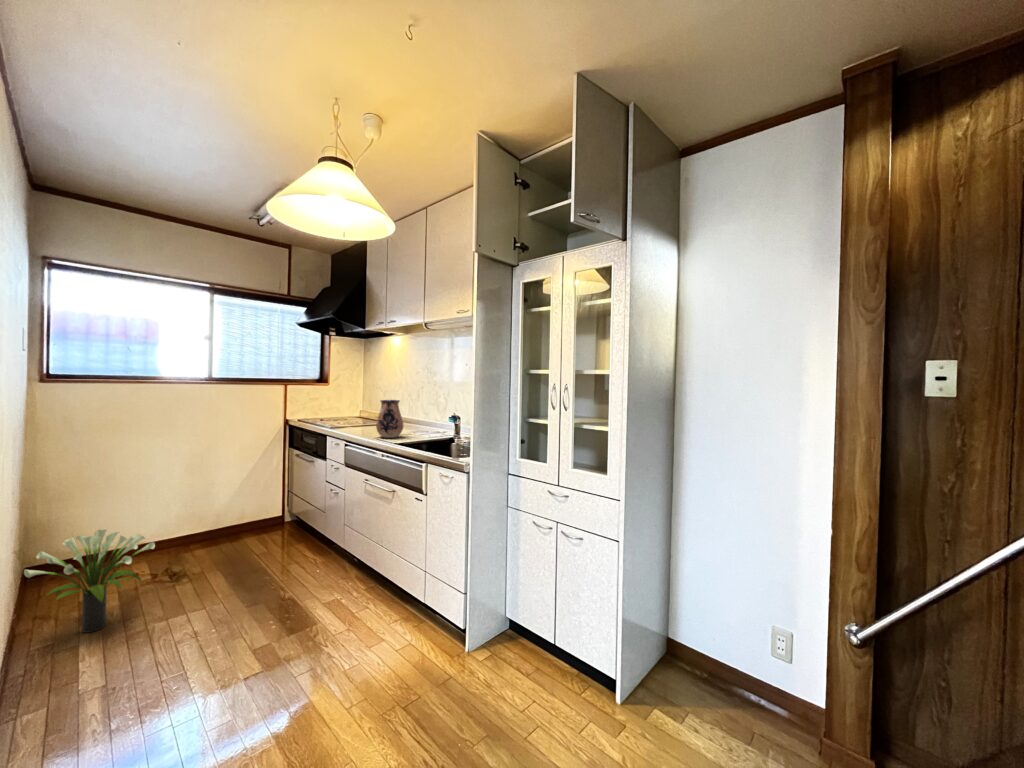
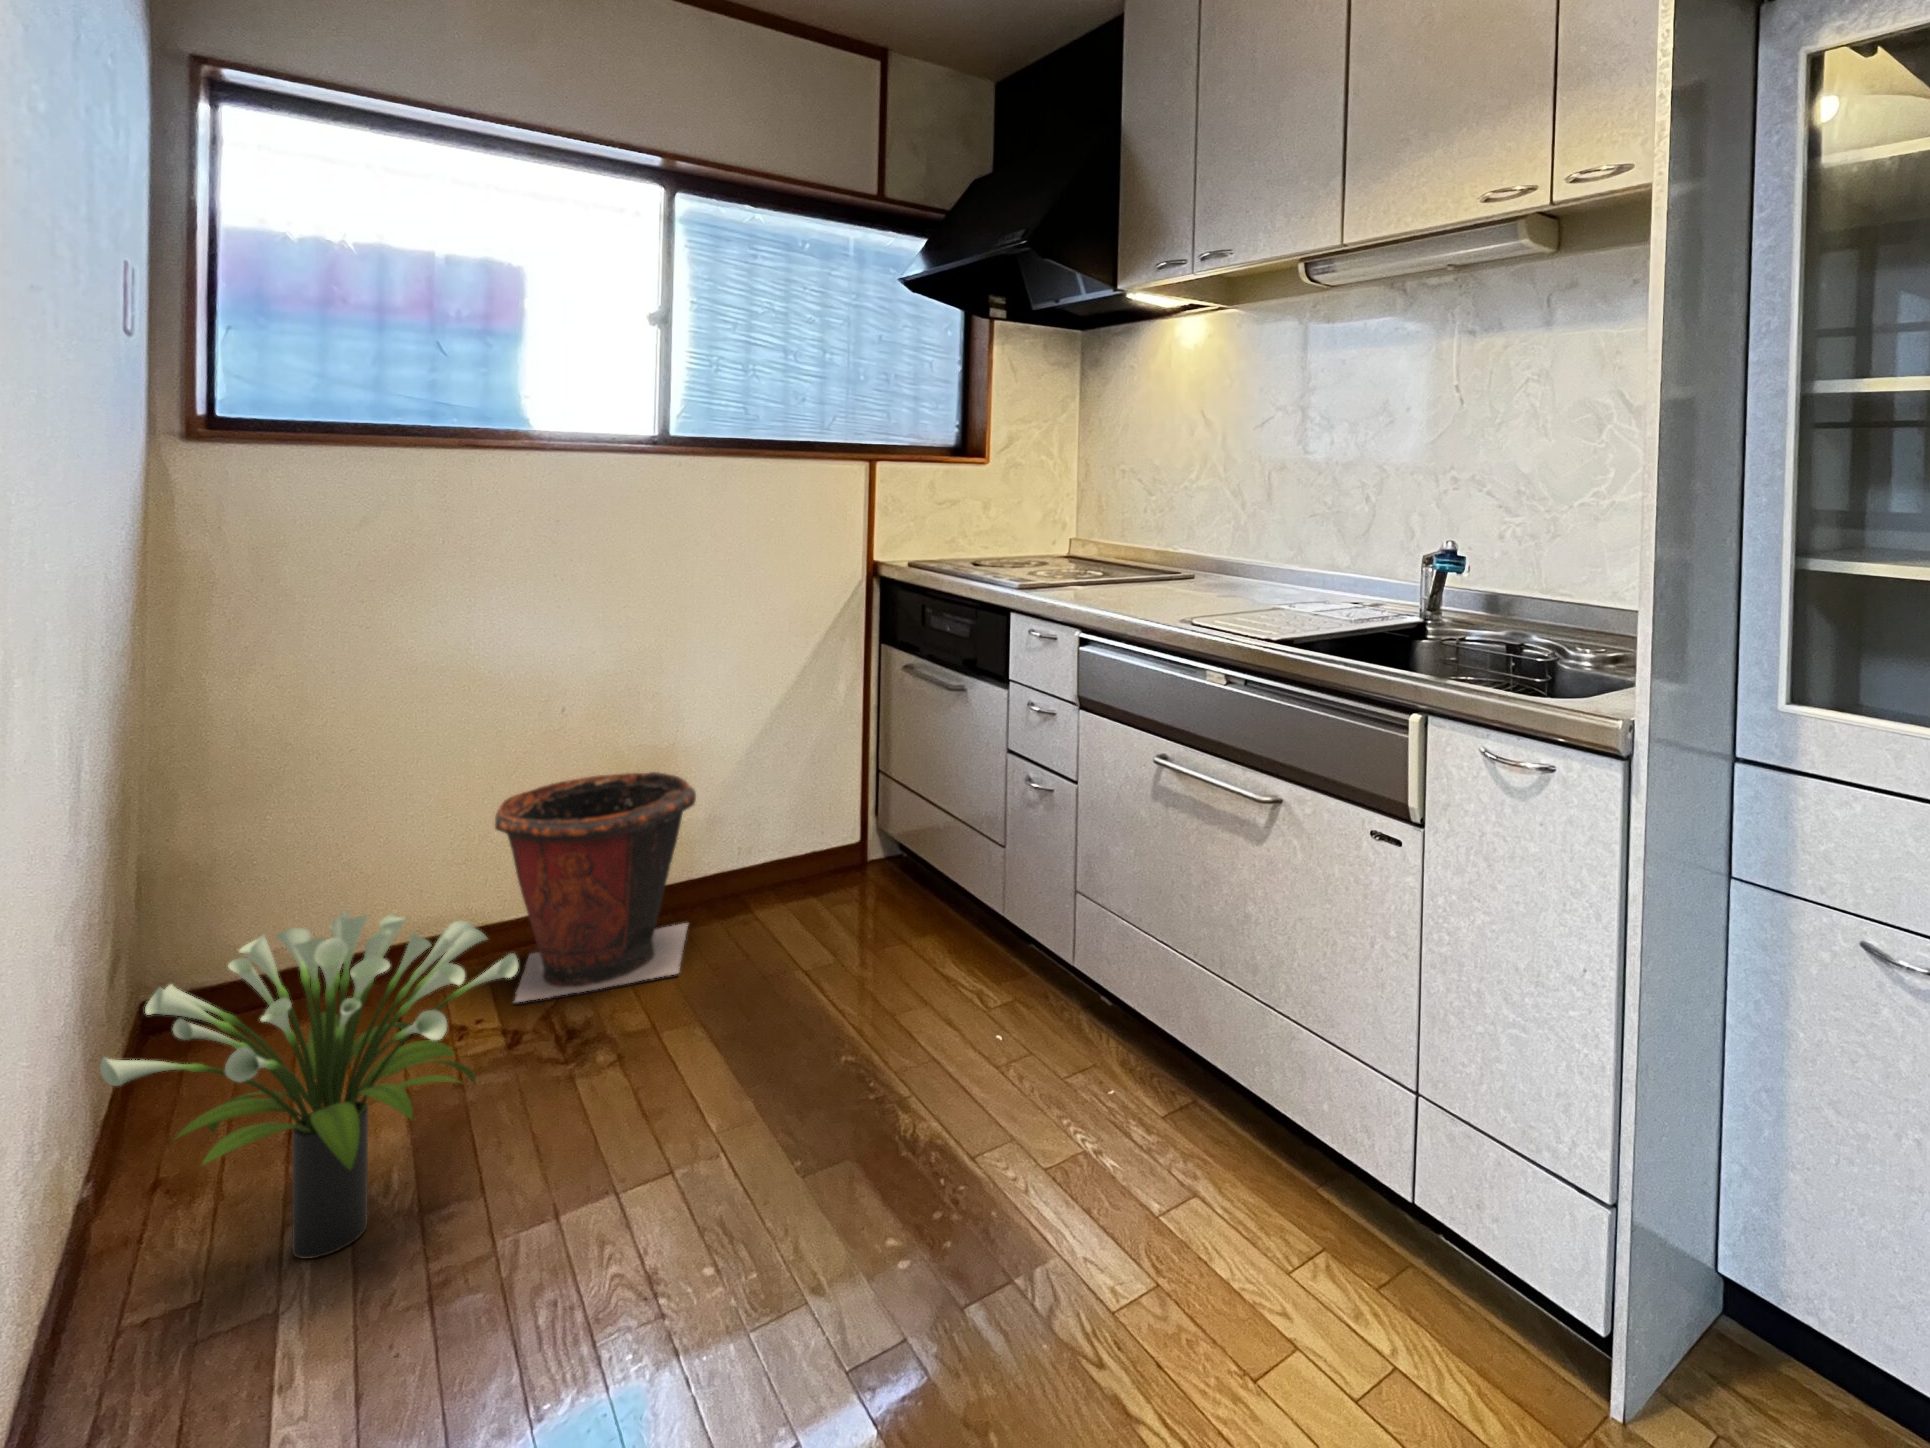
ceramic pitcher: present [376,400,403,438] -> none [1183,500,1267,621]
waste bin: none [148,490,220,567] -> present [495,772,696,1002]

